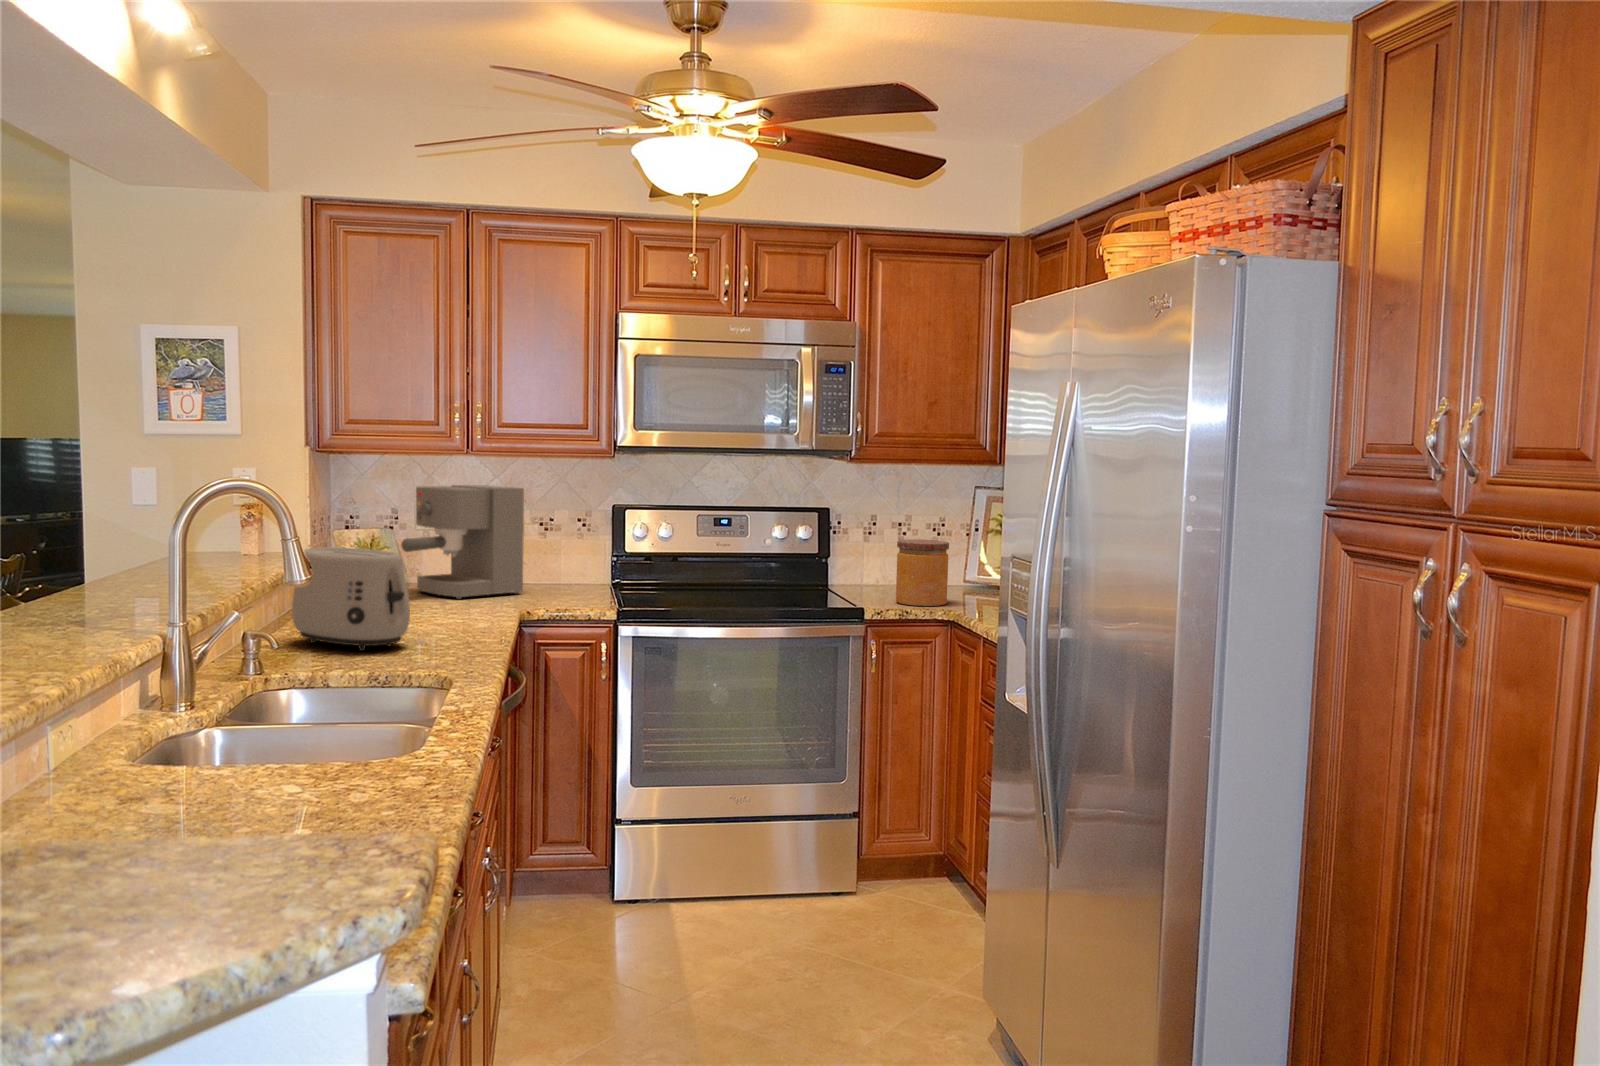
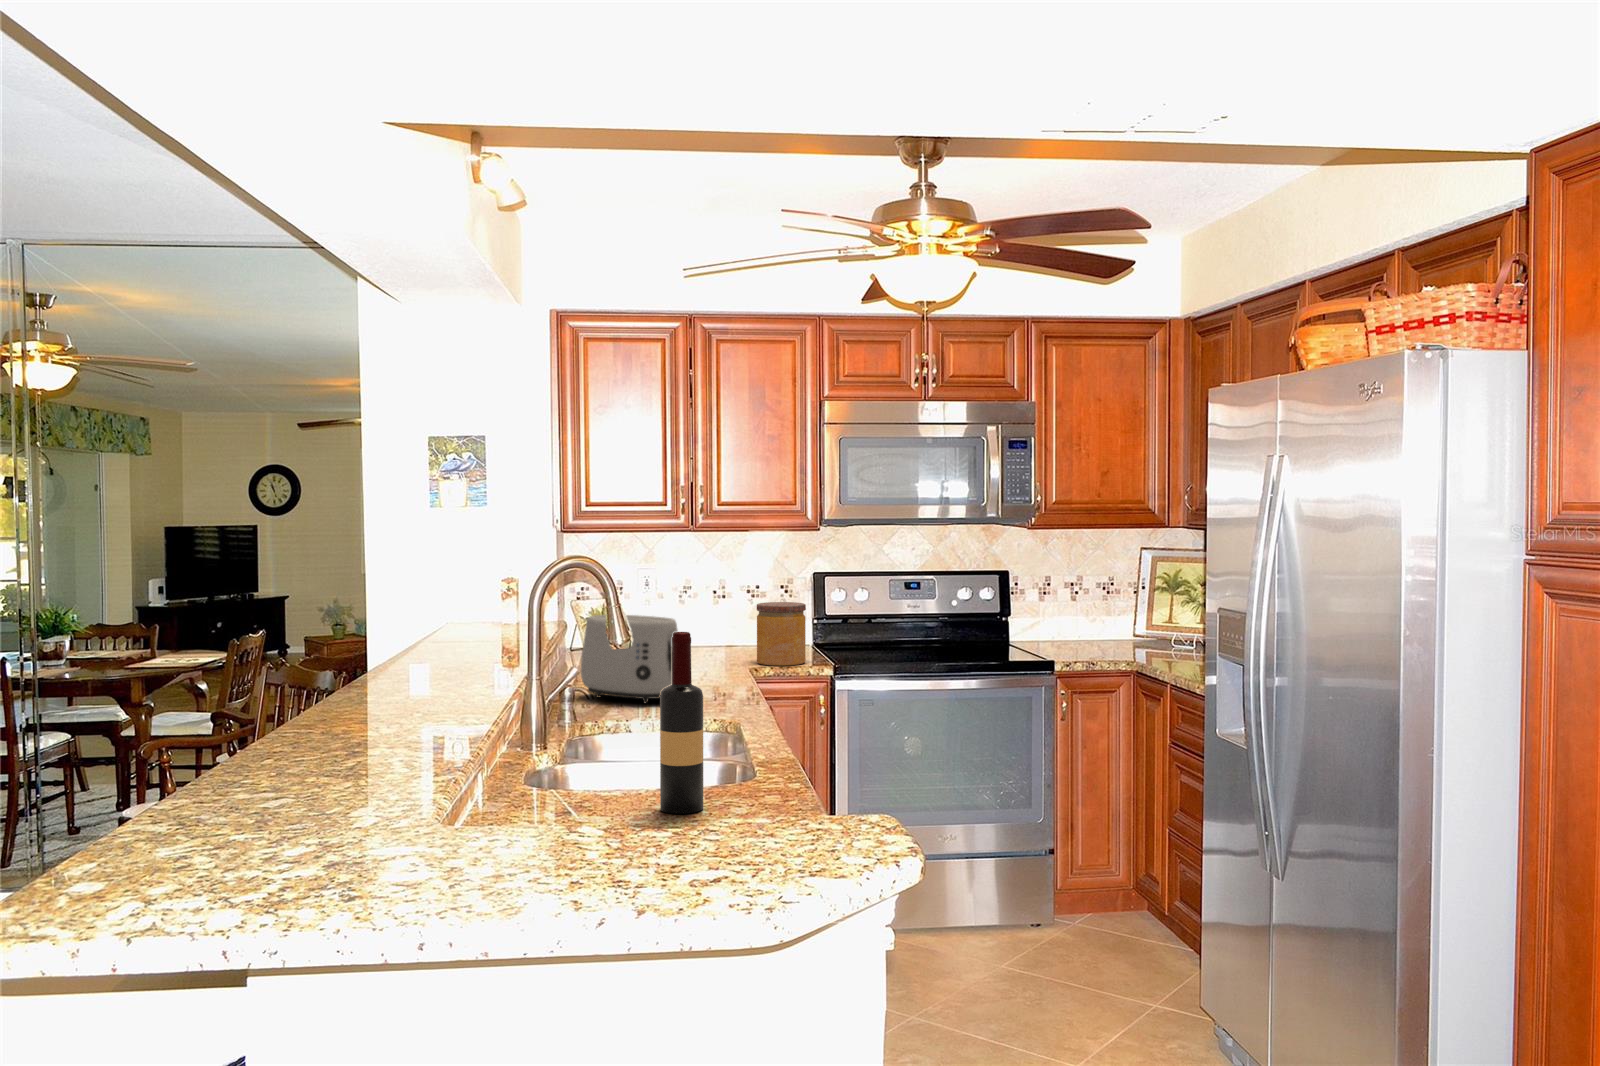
coffee maker: present [401,485,524,599] -> none [637,557,738,660]
jar: present [896,539,949,606] -> present [757,602,806,666]
wine bottle: none [237,573,297,802] -> present [660,632,703,814]

